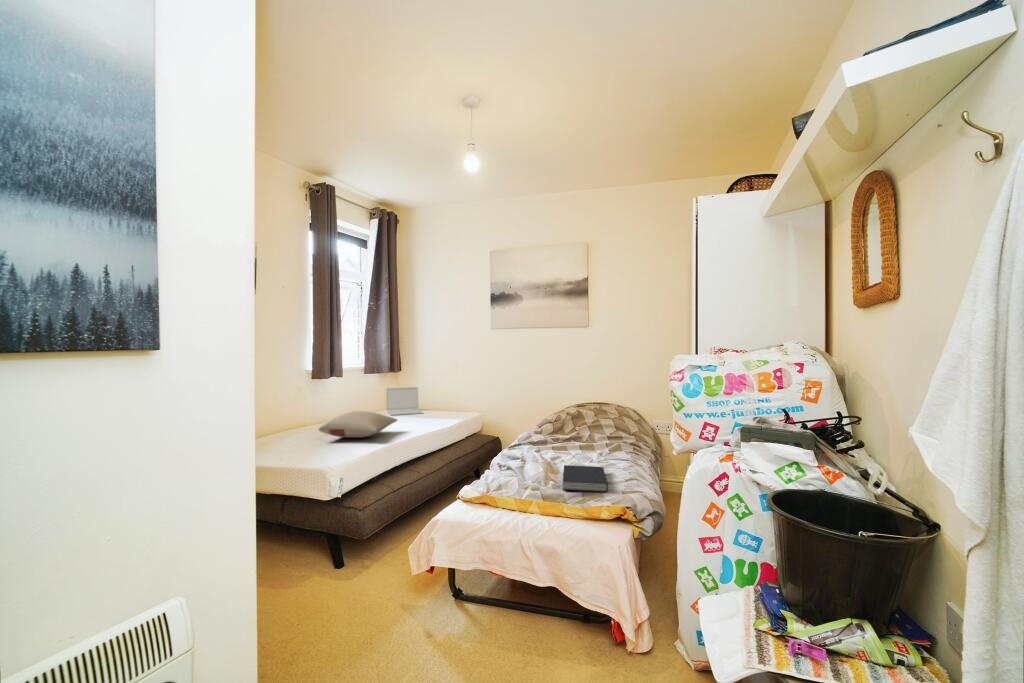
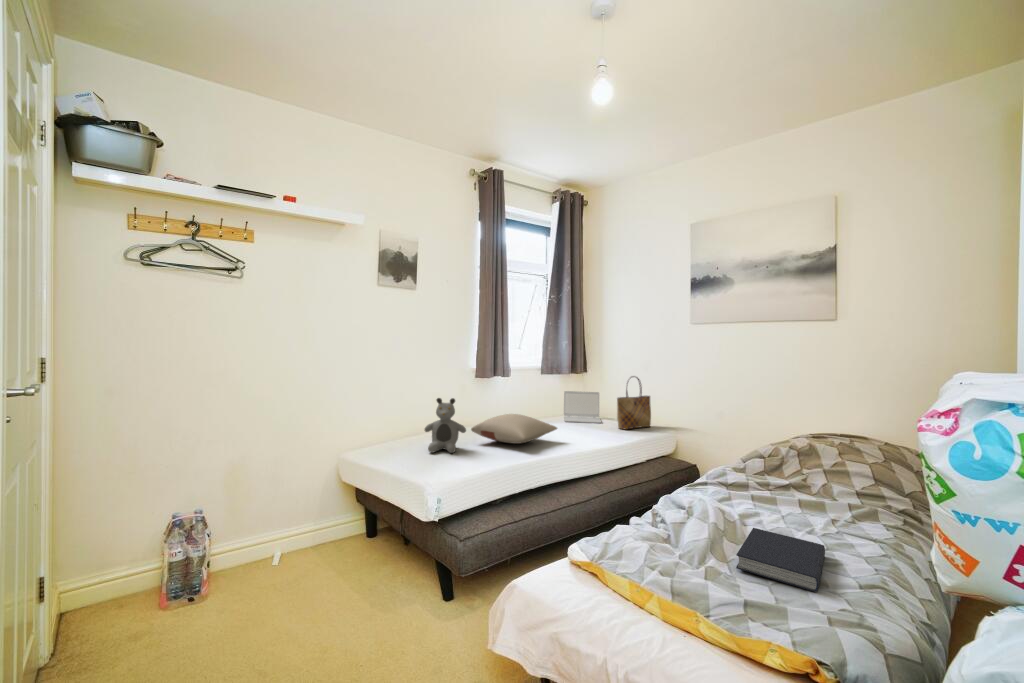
tote bag: none [439,371,463,416] -> present [617,376,651,429]
teddy bear: none [273,401,318,455] -> present [425,398,466,453]

